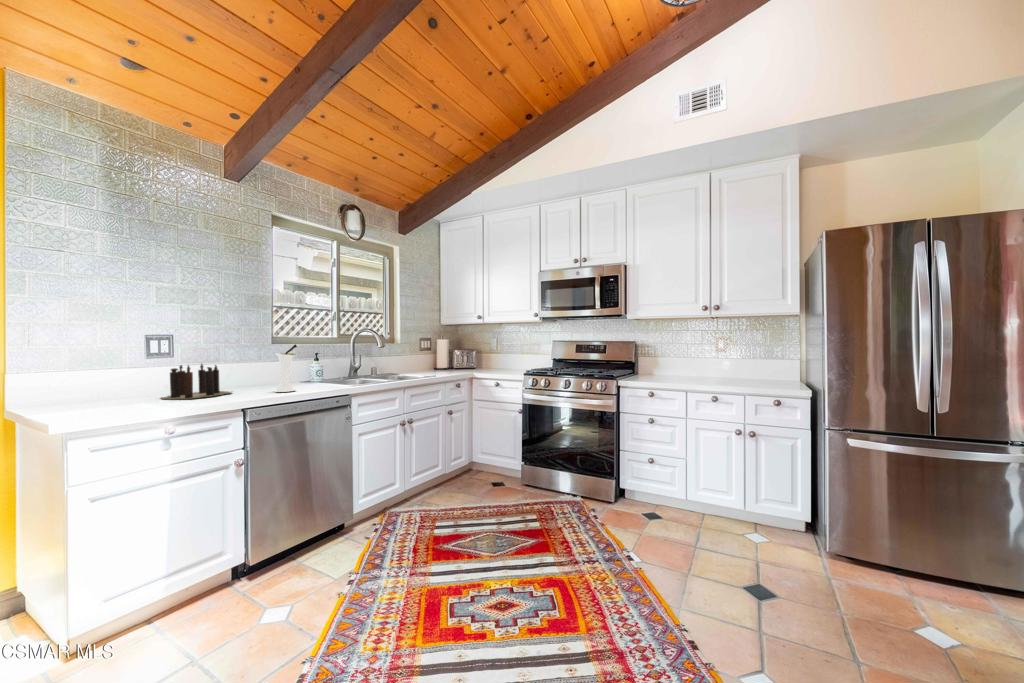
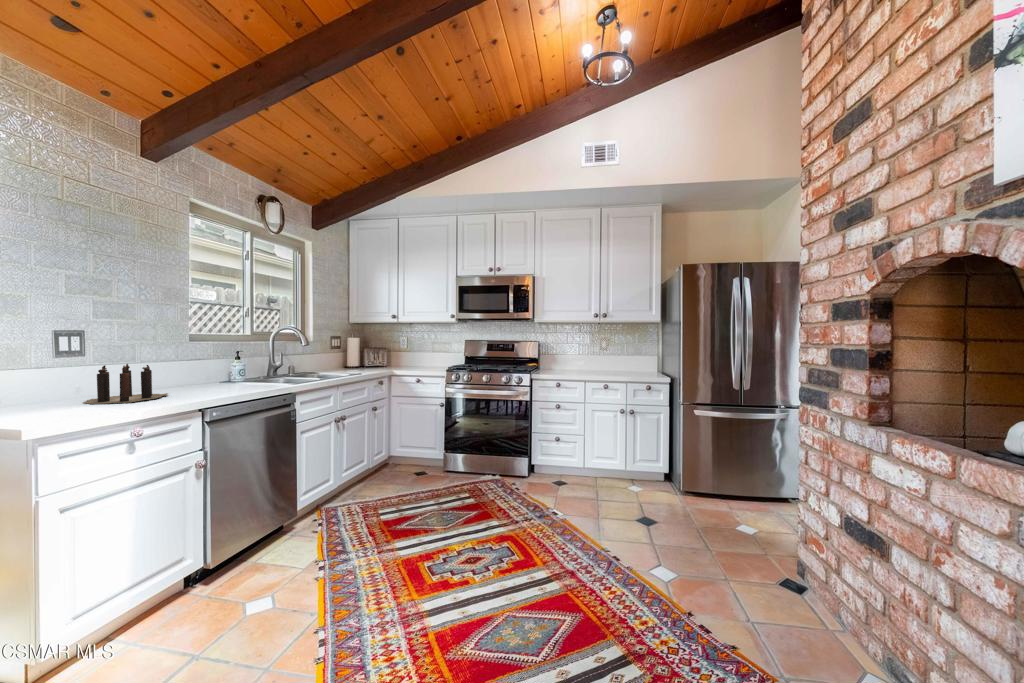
vase: present [275,344,297,392] -> none [218,342,243,392]

